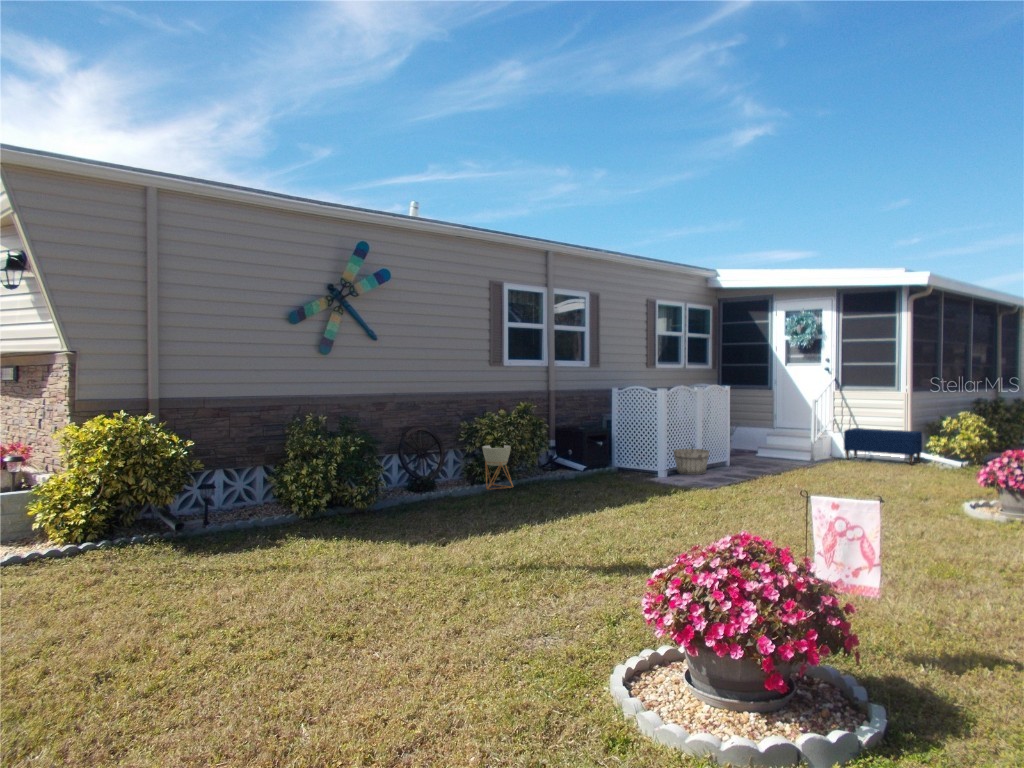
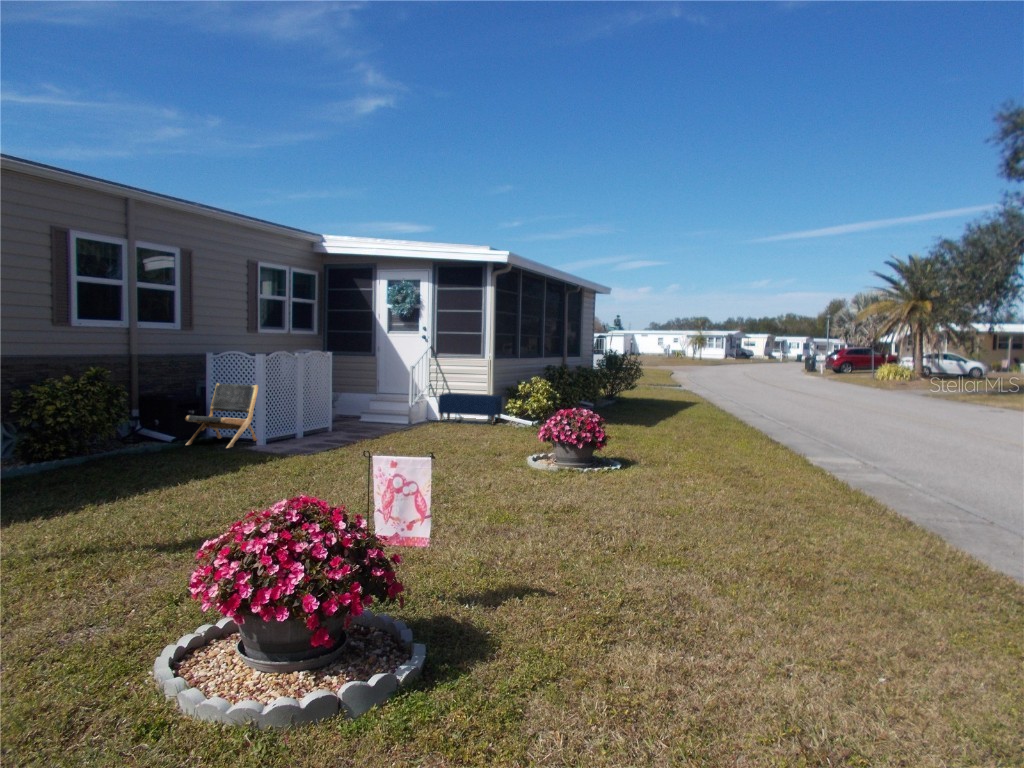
lounge chair: none [595,417,660,478] -> present [185,383,258,448]
planter: present [482,445,513,490] -> none [38,417,80,469]
wooden bucket: present [674,446,709,475] -> none [273,409,311,441]

